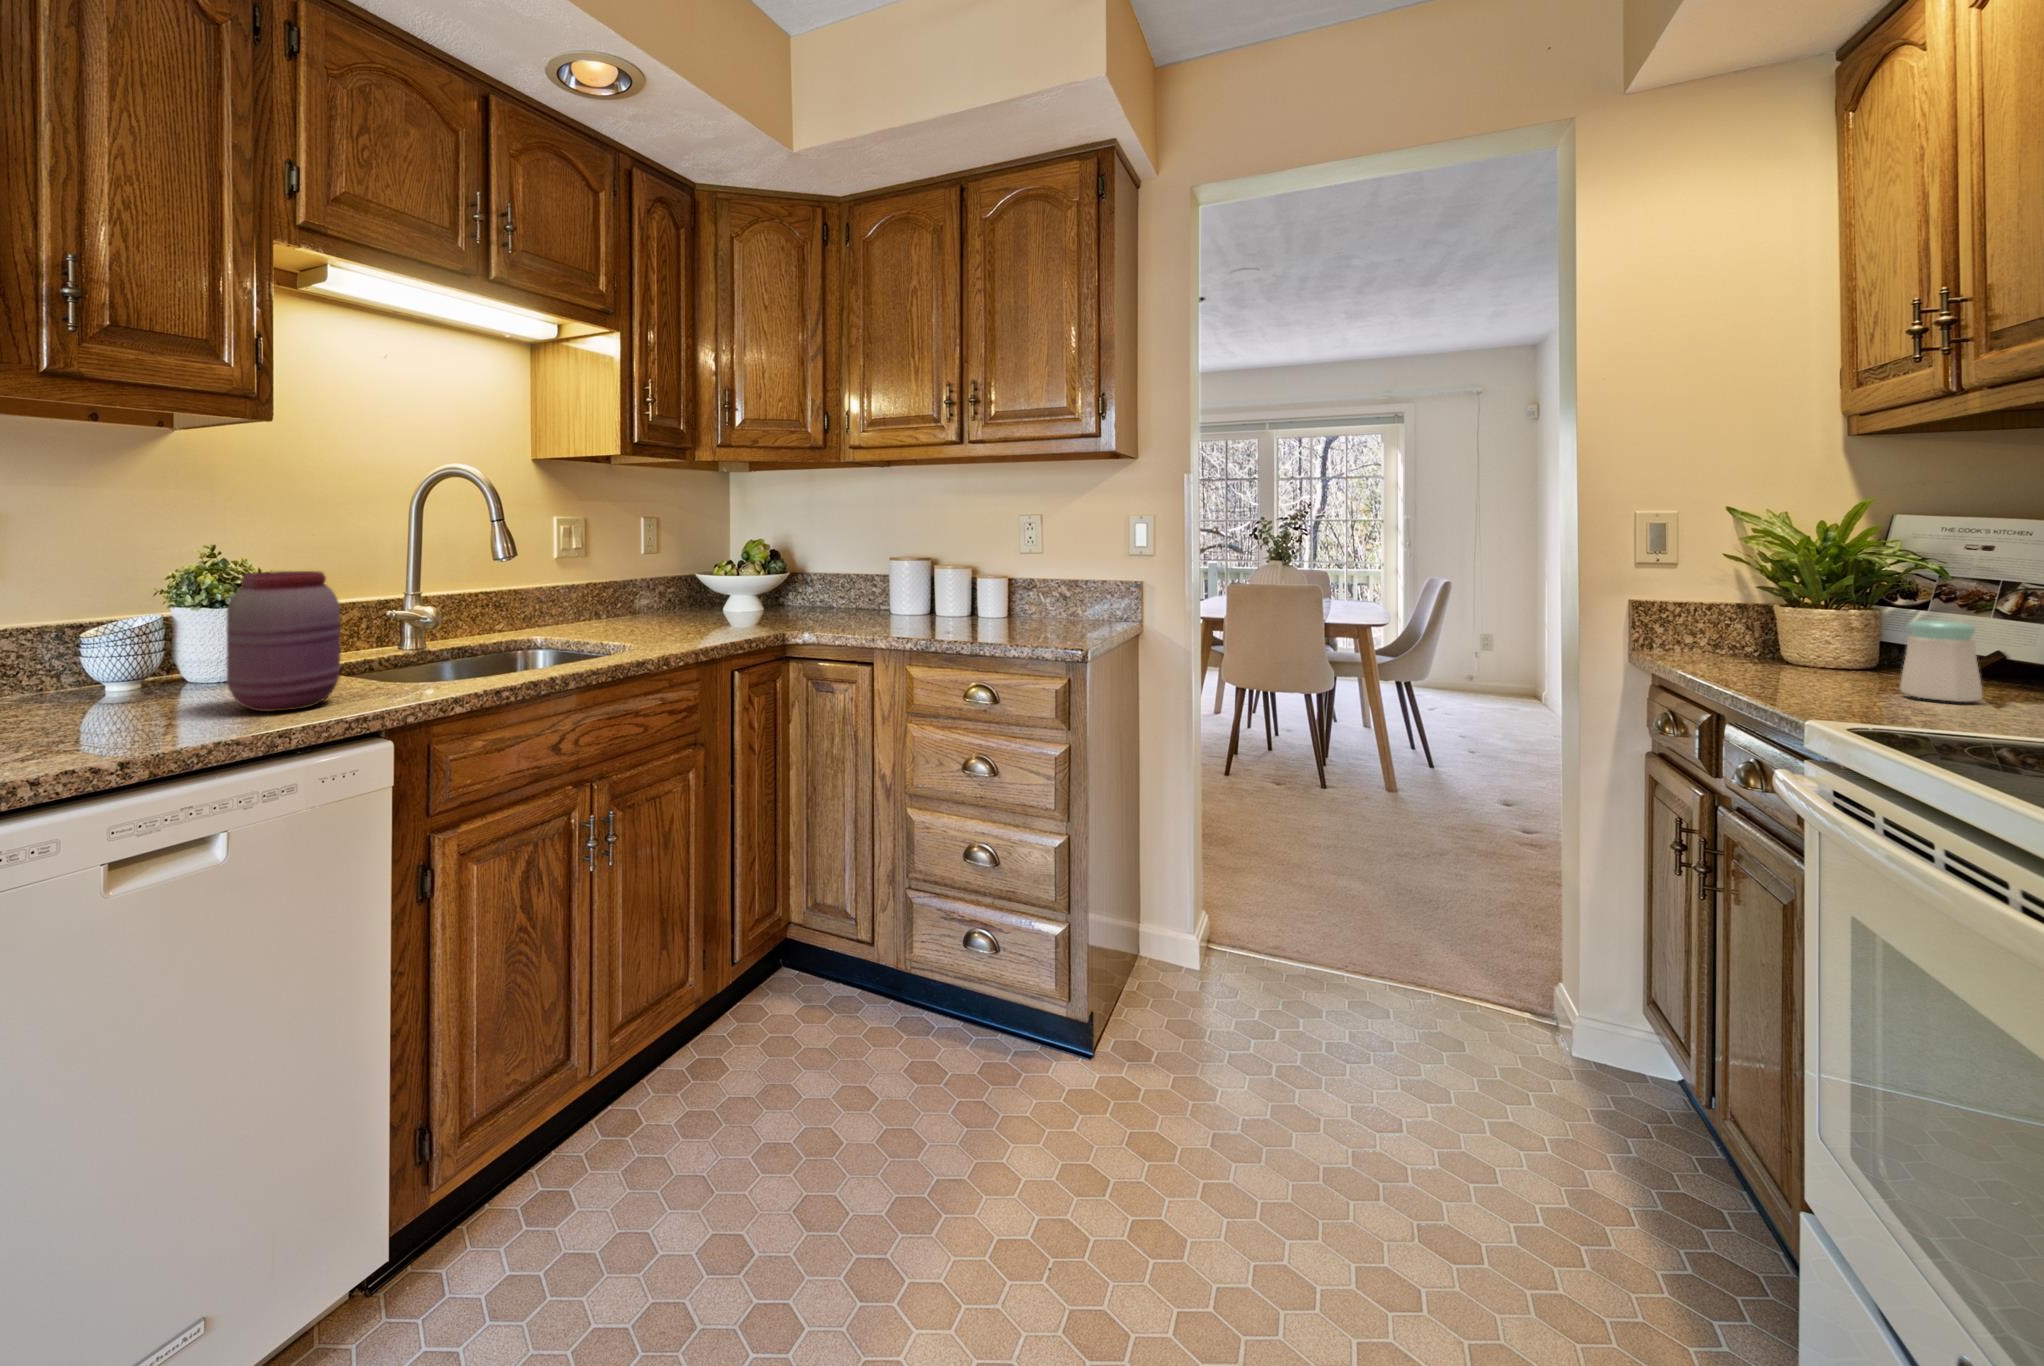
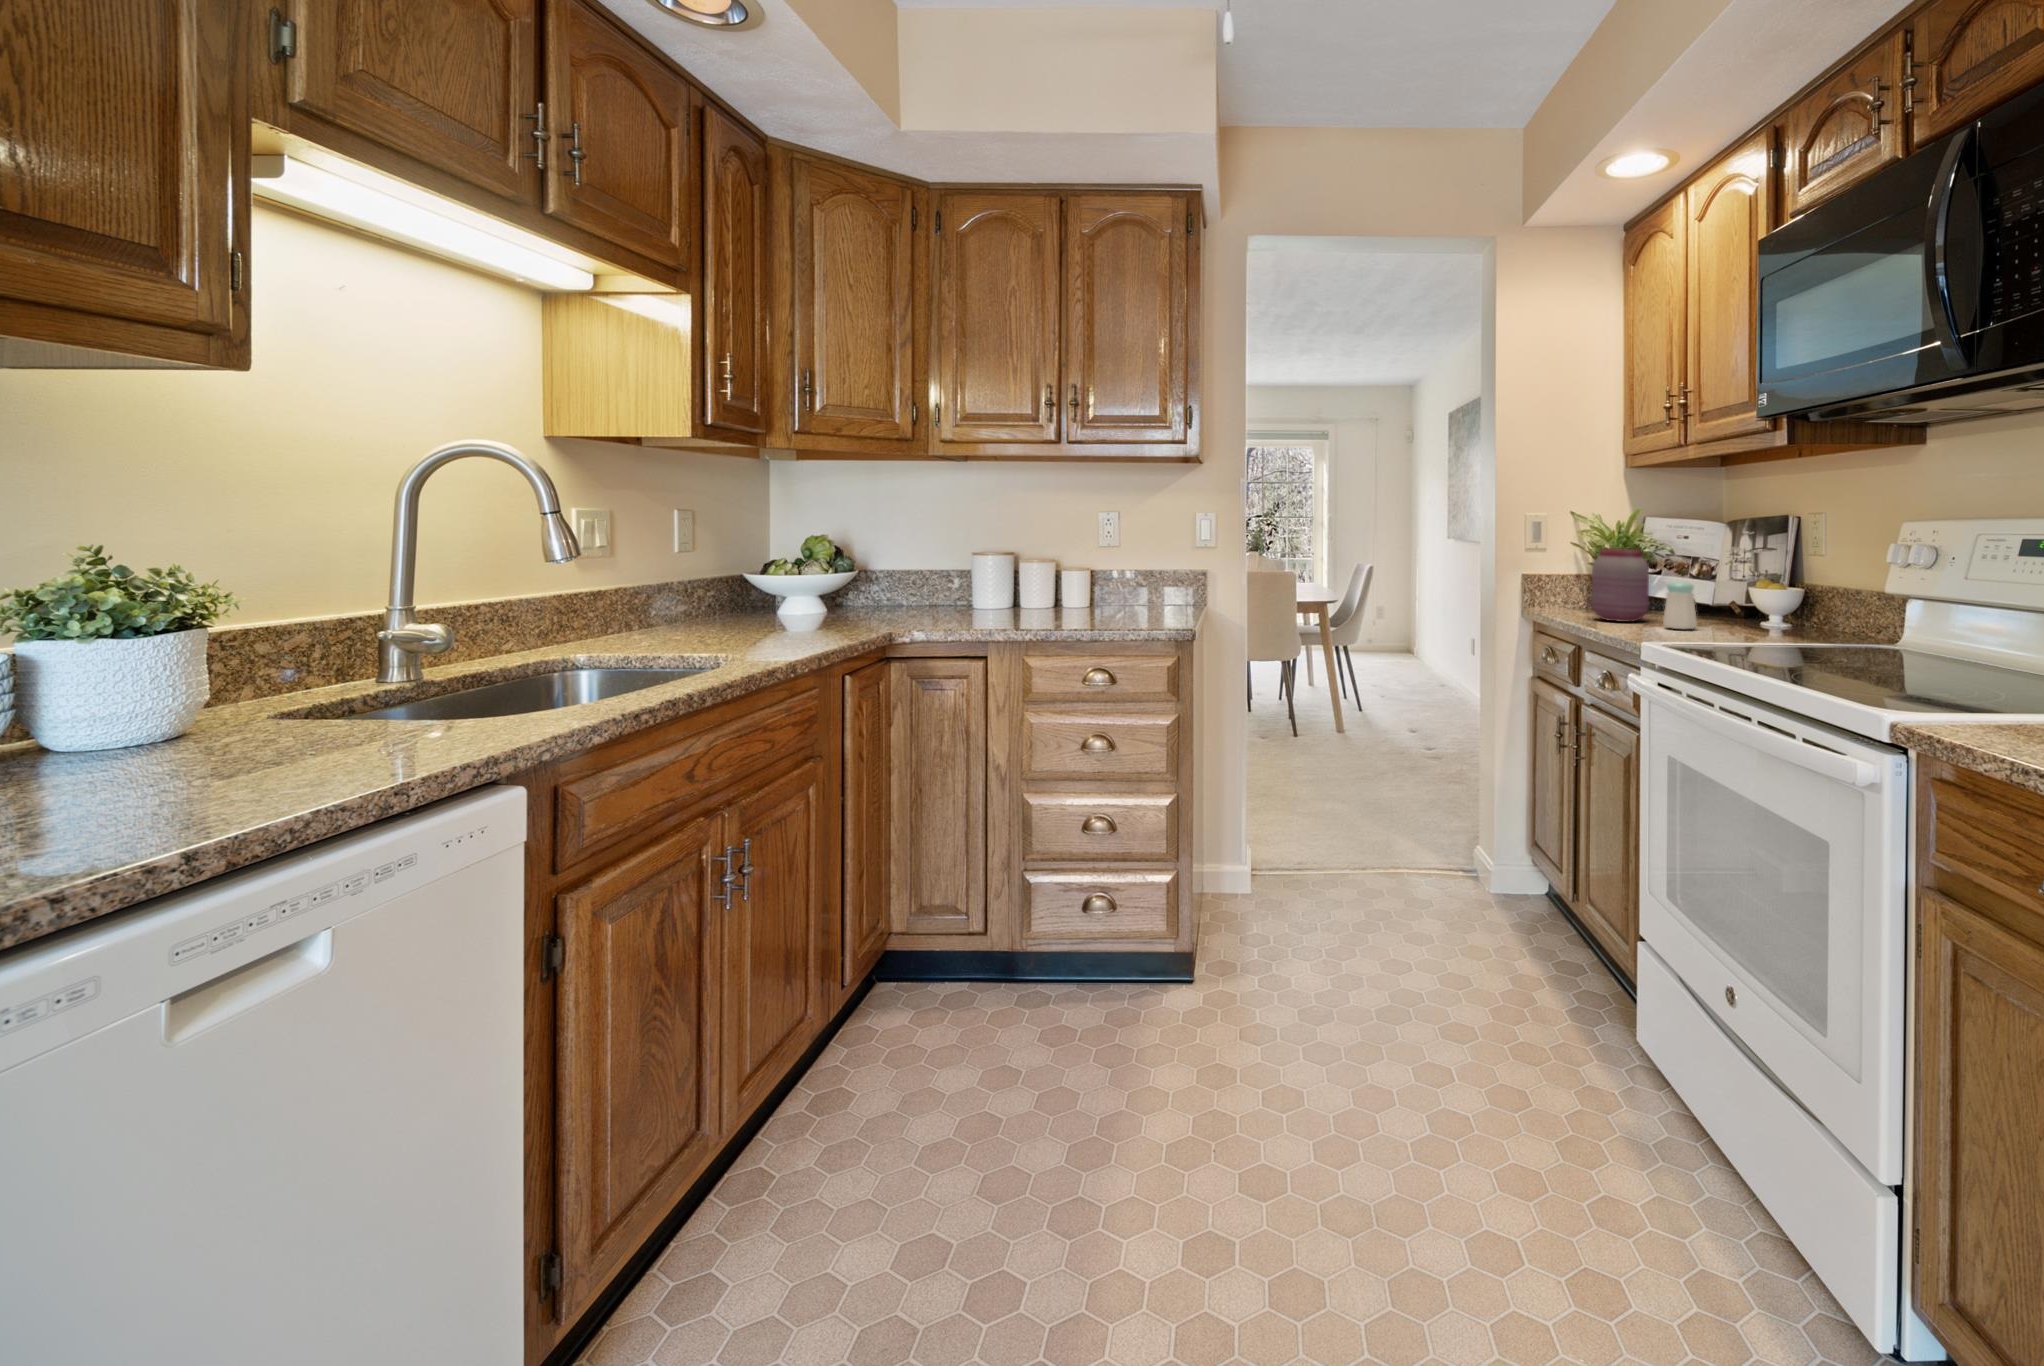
jar: present [227,571,340,711] -> present [1592,548,1649,622]

